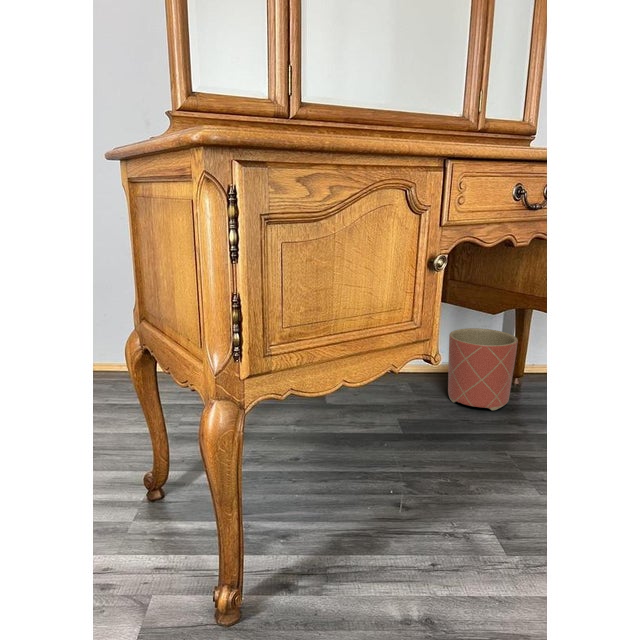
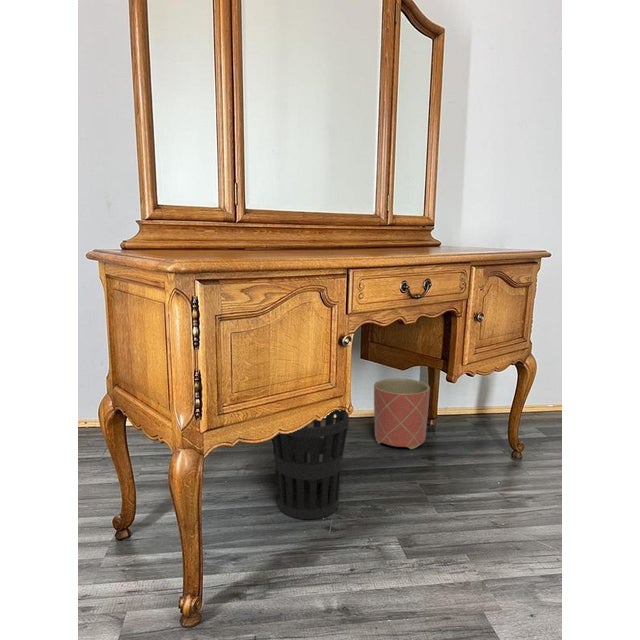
wastebasket: none [328,350,428,490] -> present [272,410,349,519]

